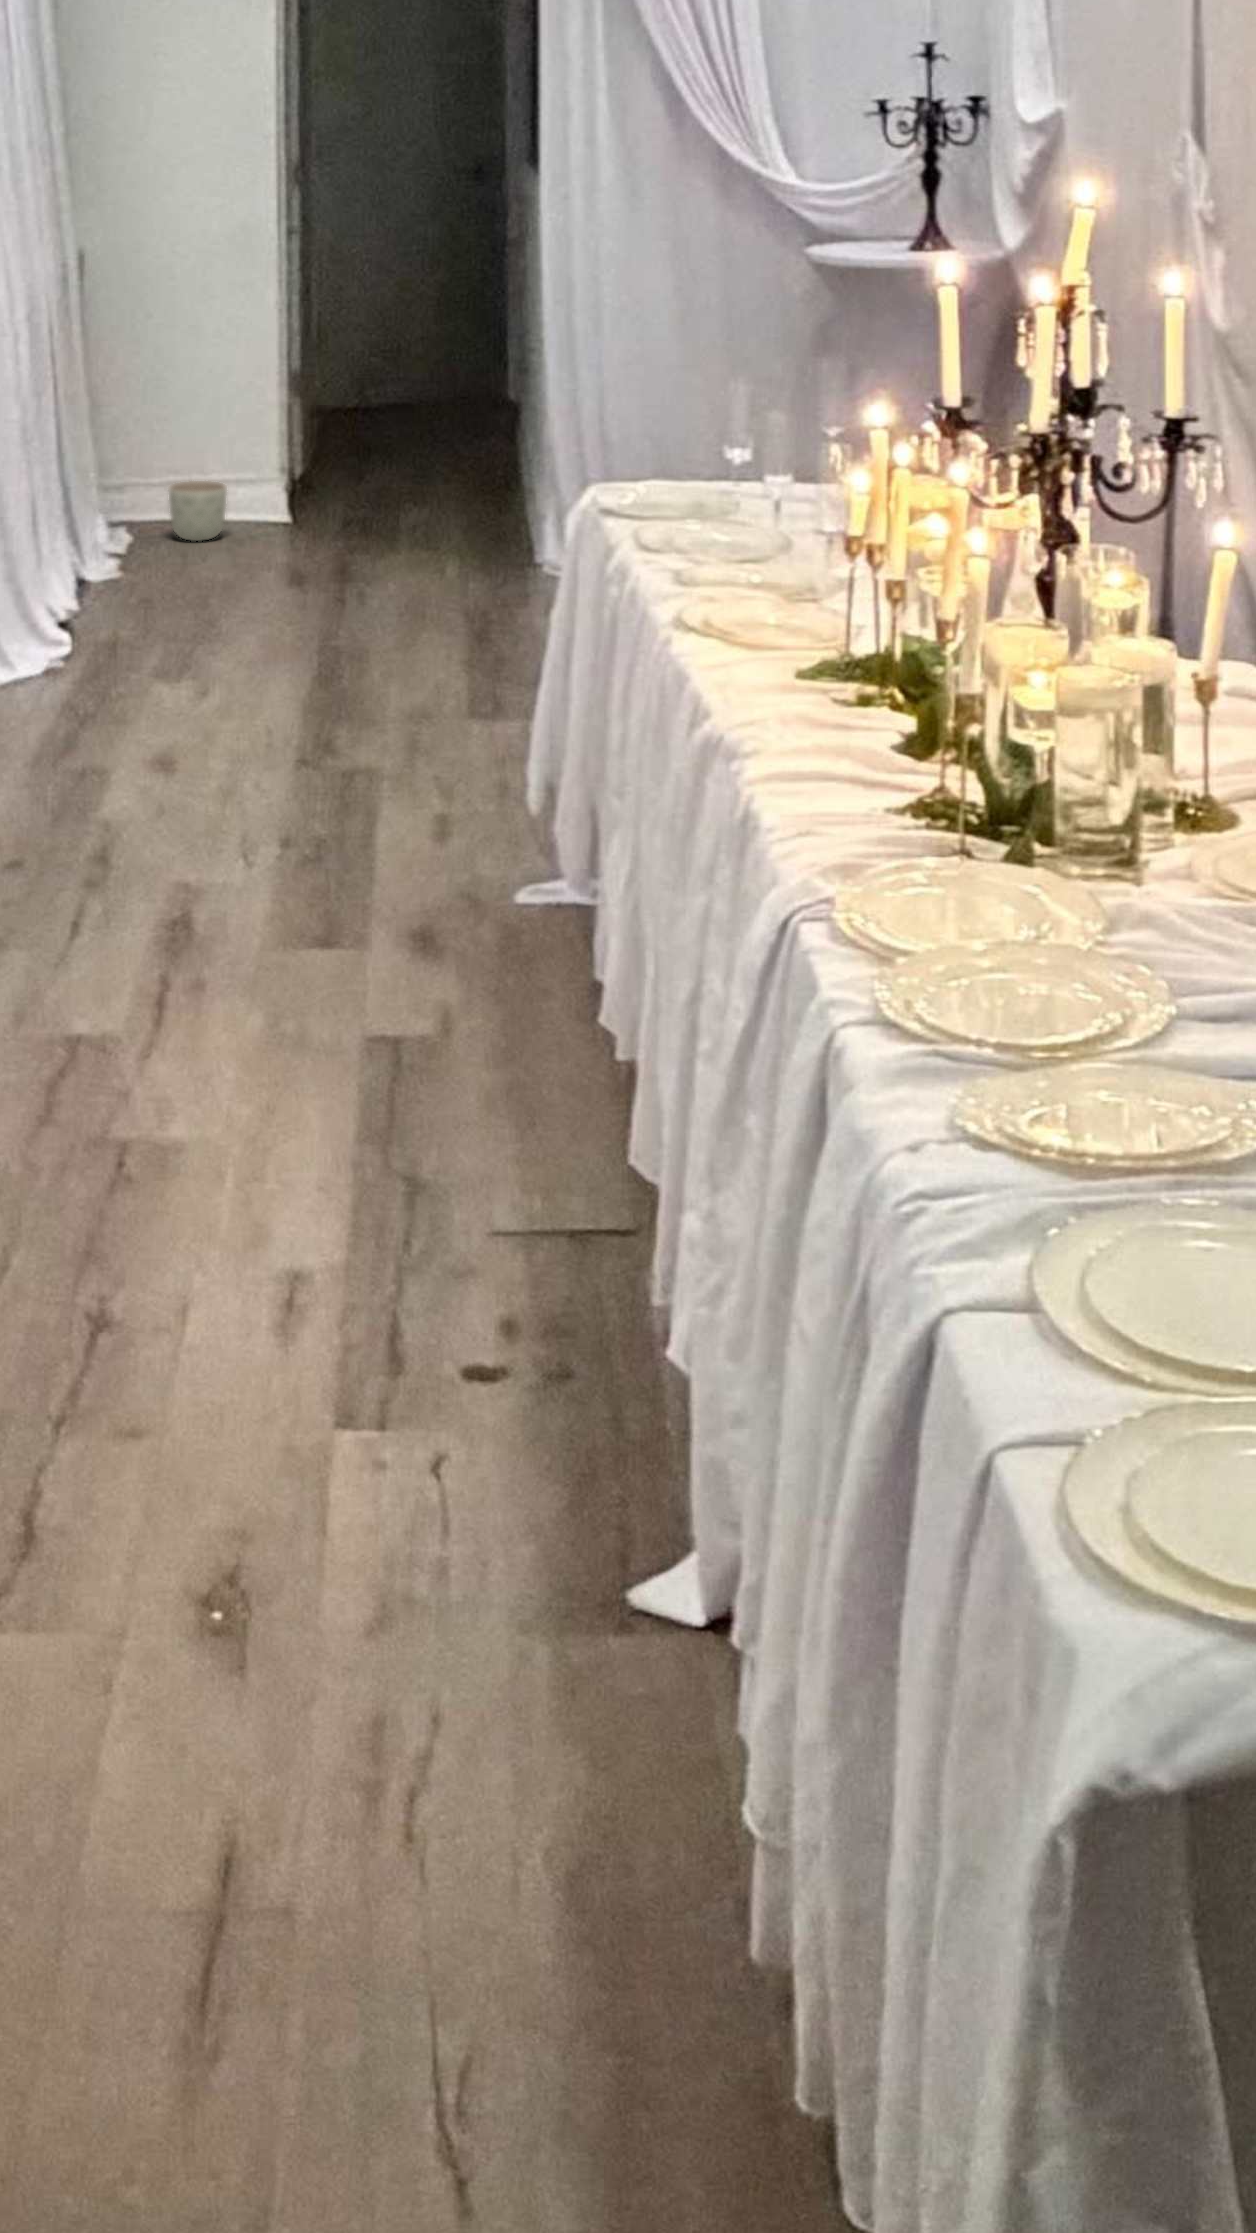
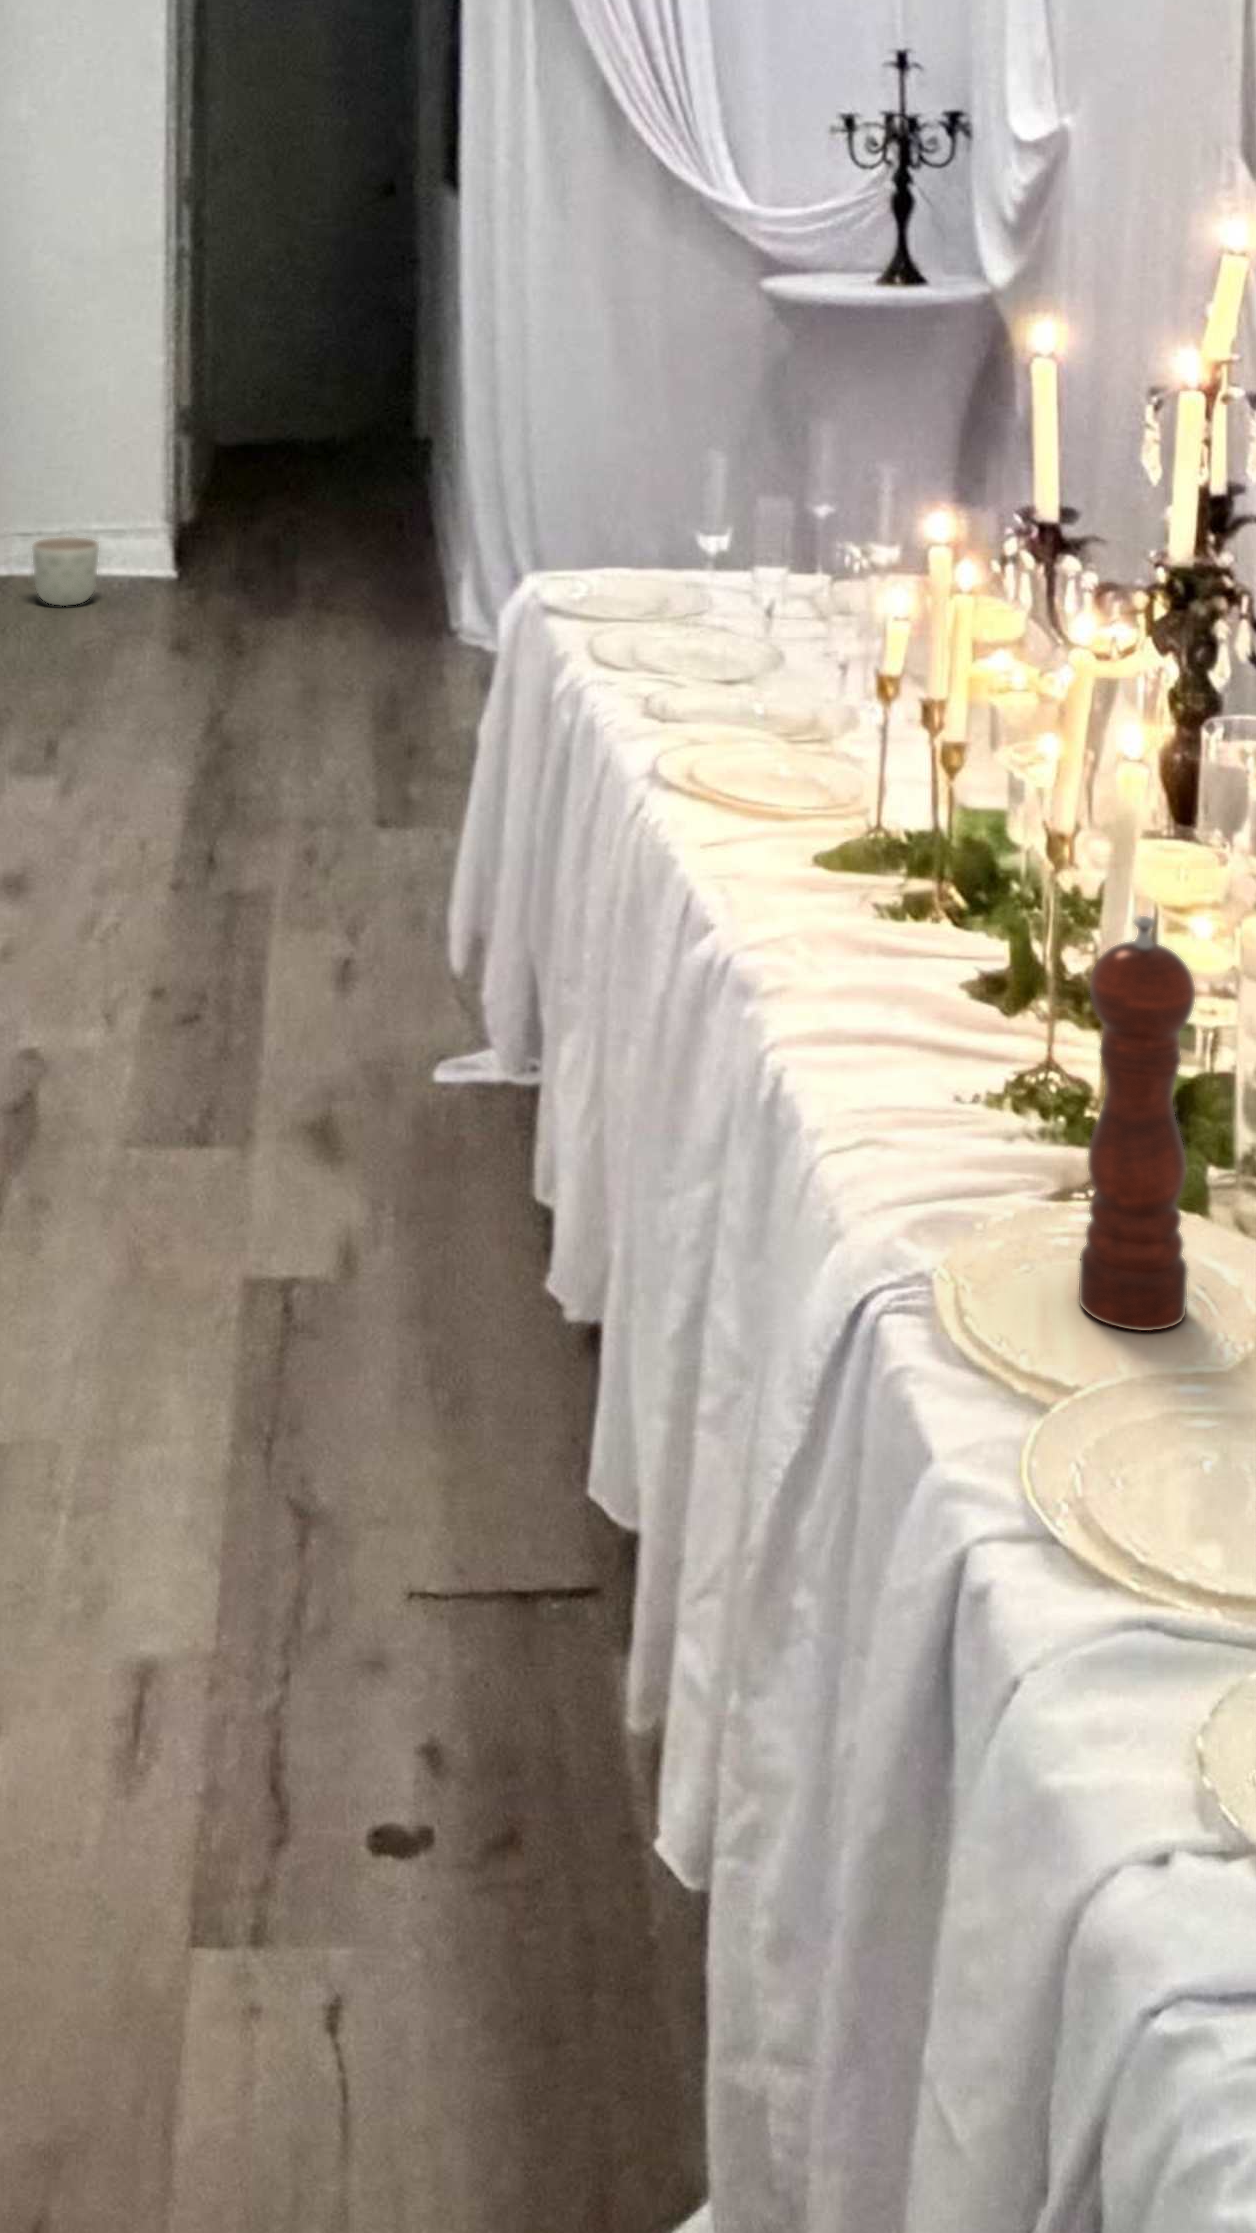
pepper mill: none [938,648,1013,926] -> present [1079,916,1195,1331]

